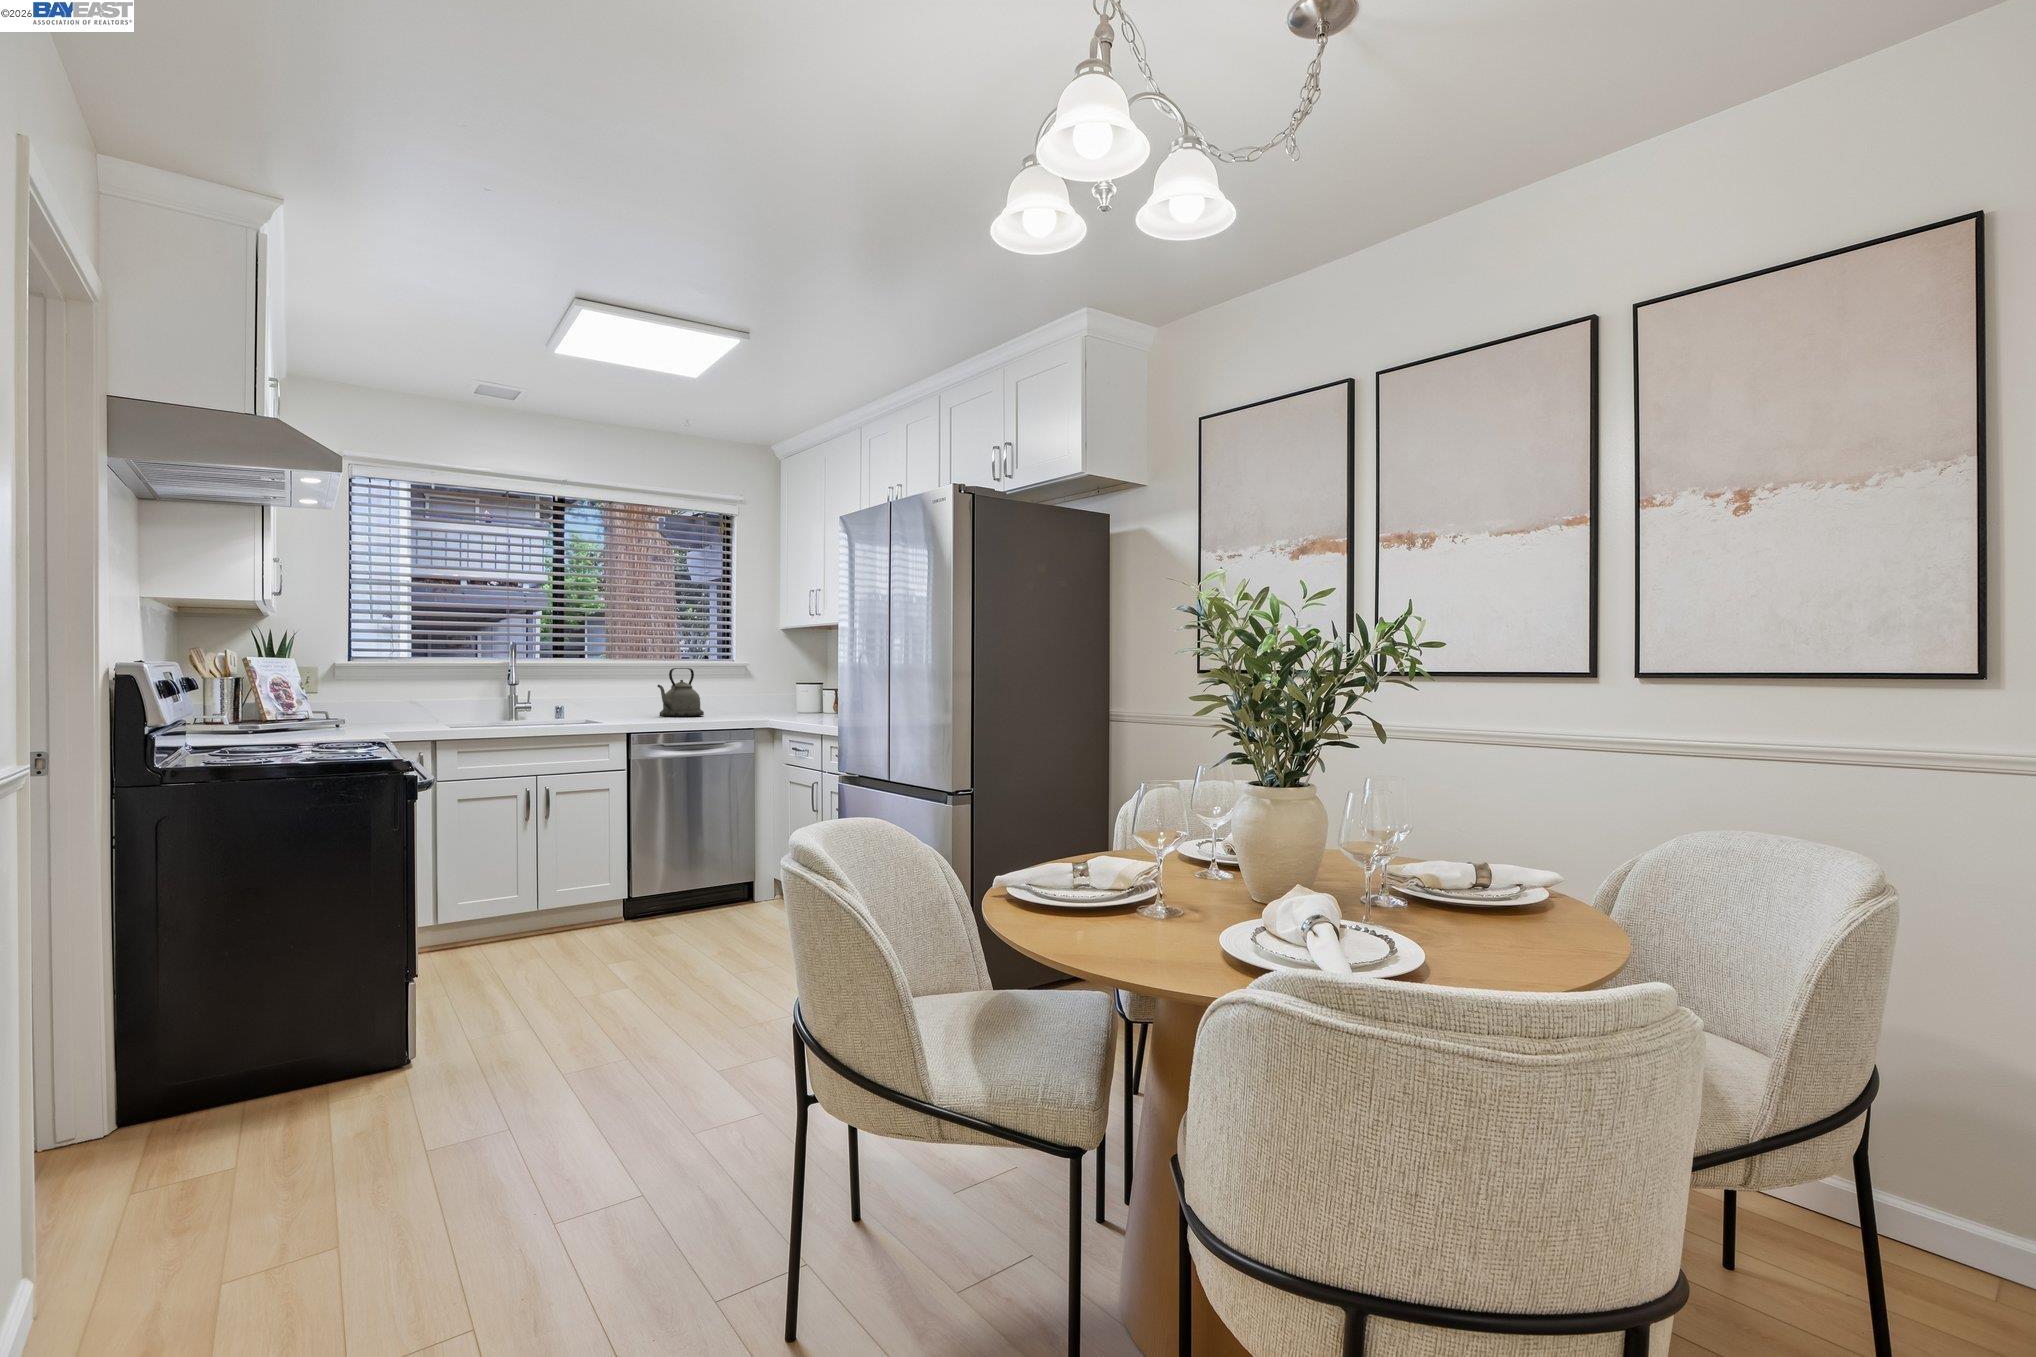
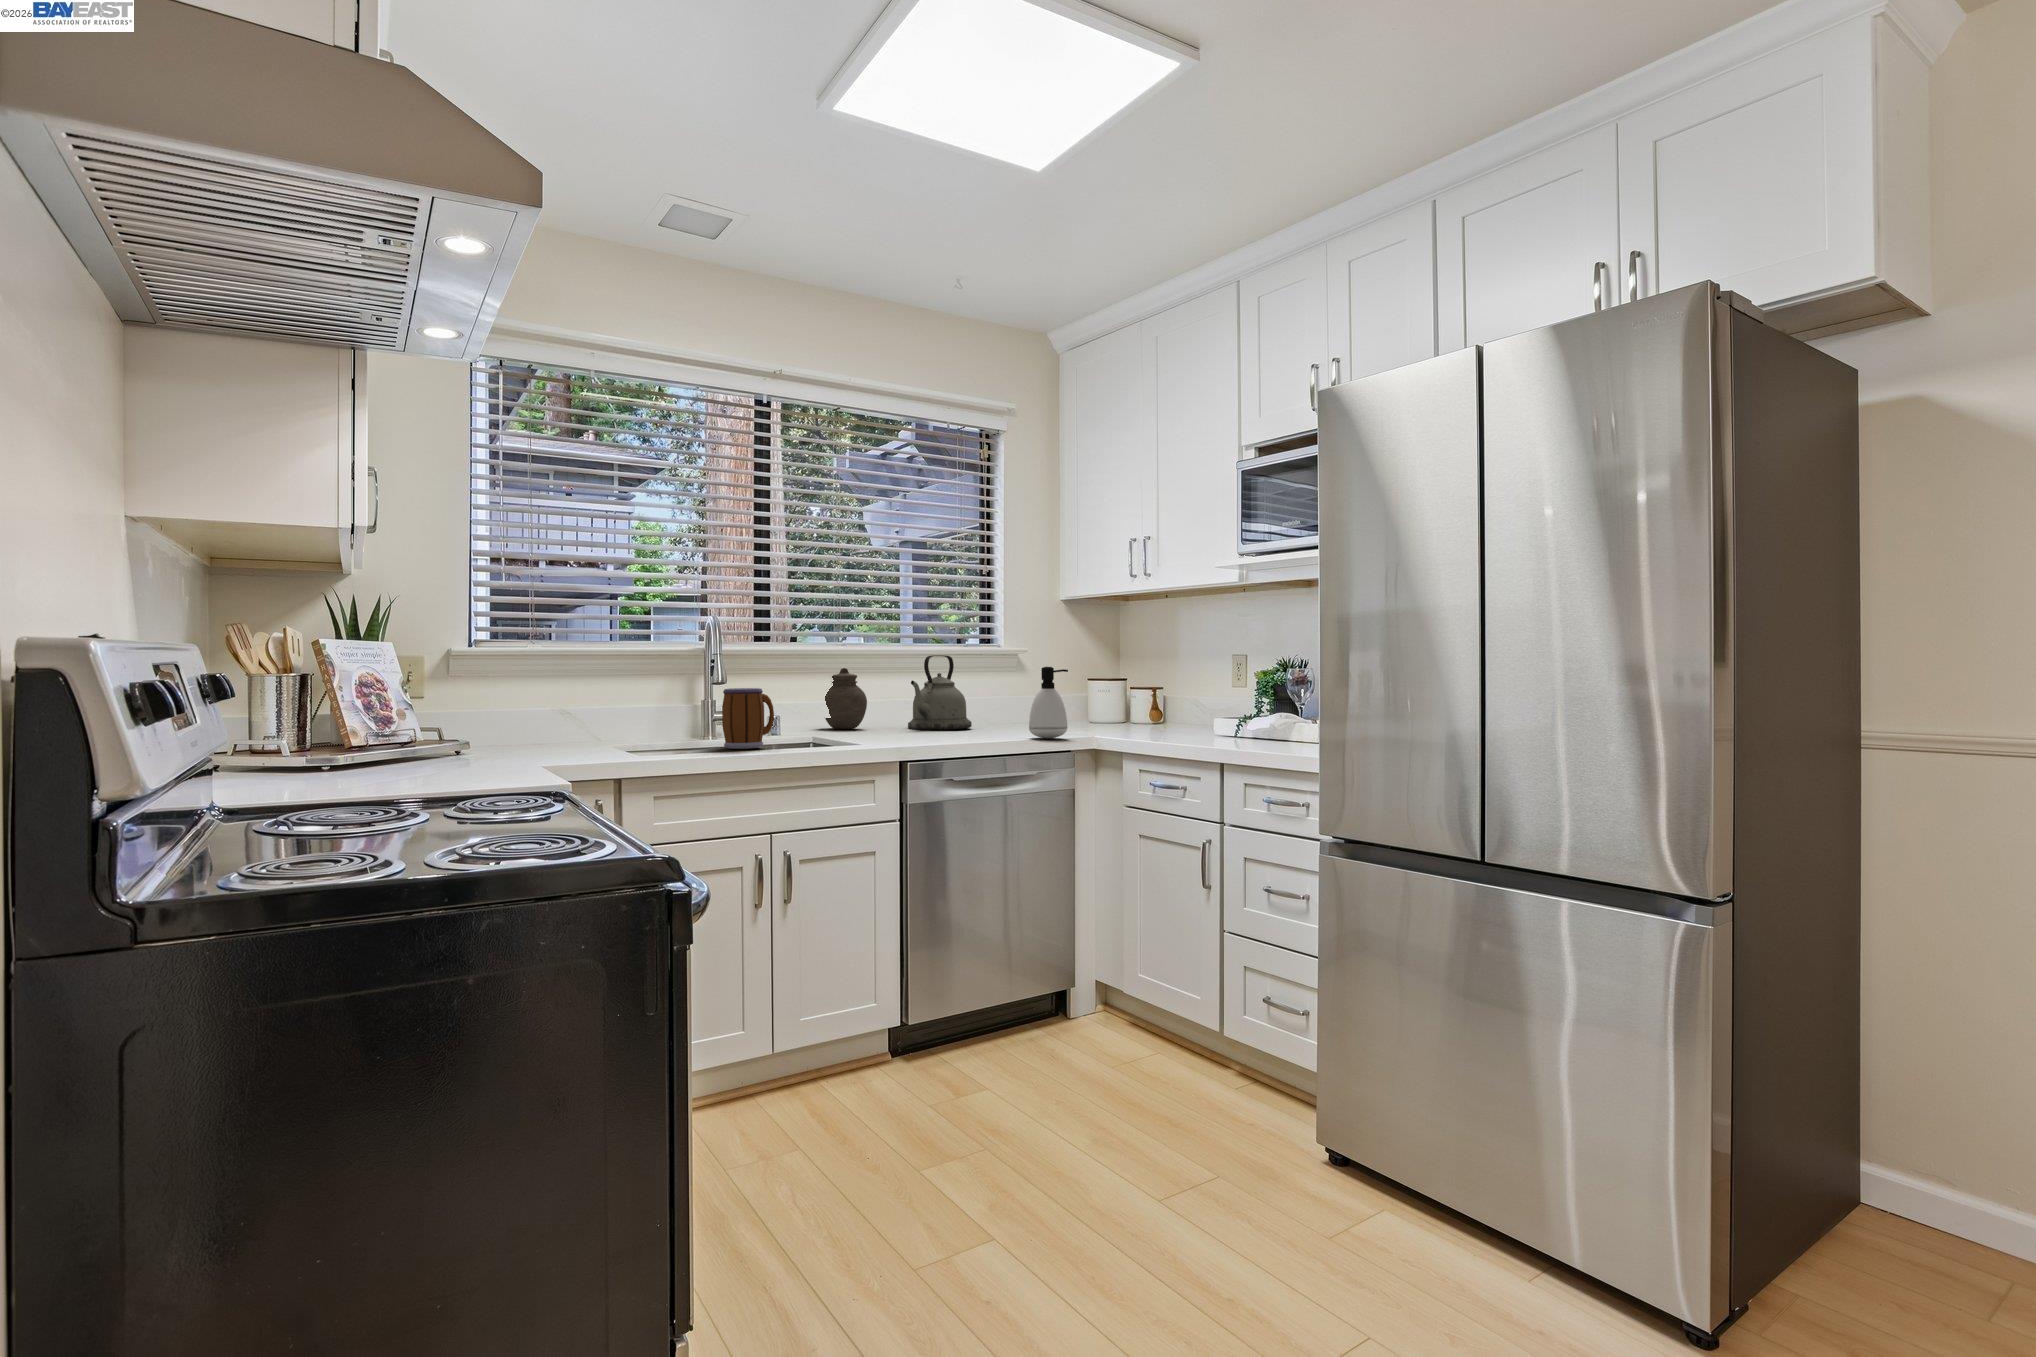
jar: none [597,676,629,716] -> present [825,668,867,729]
soap dispenser: none [726,677,751,721] -> present [1029,667,1068,738]
mug: none [506,689,541,725] -> present [722,688,774,749]

